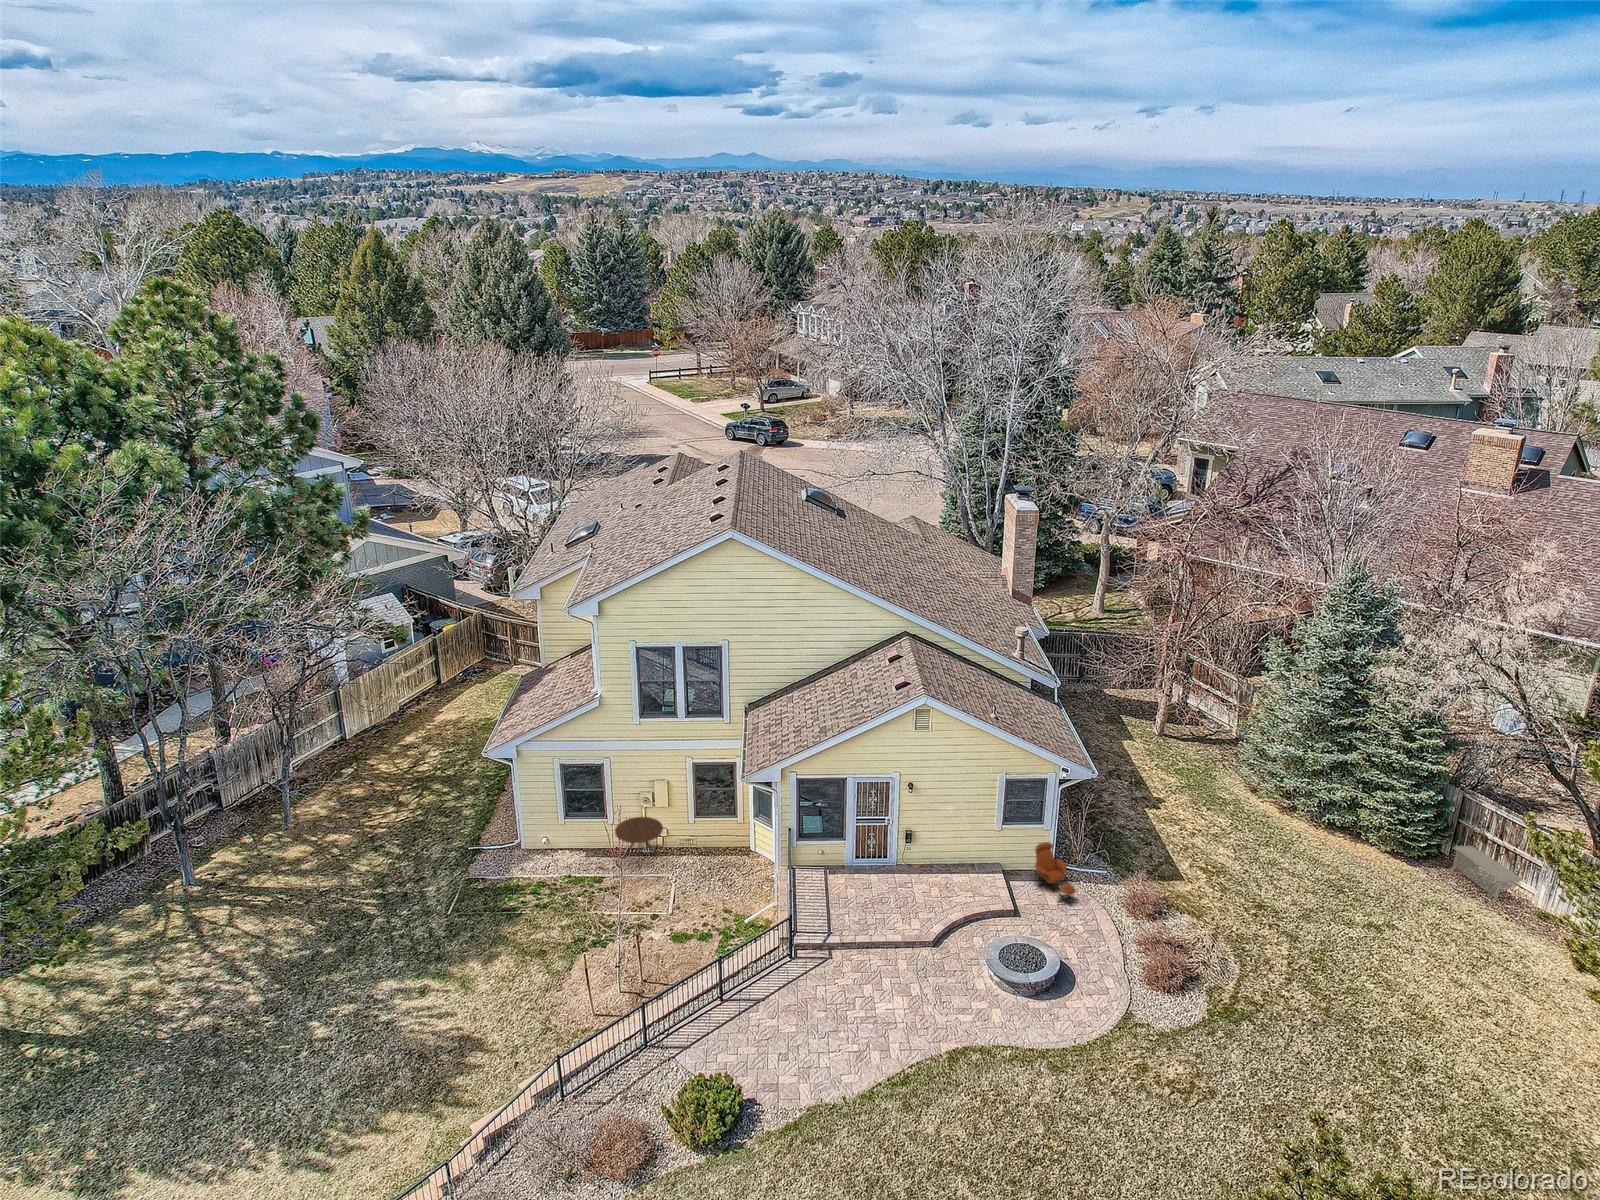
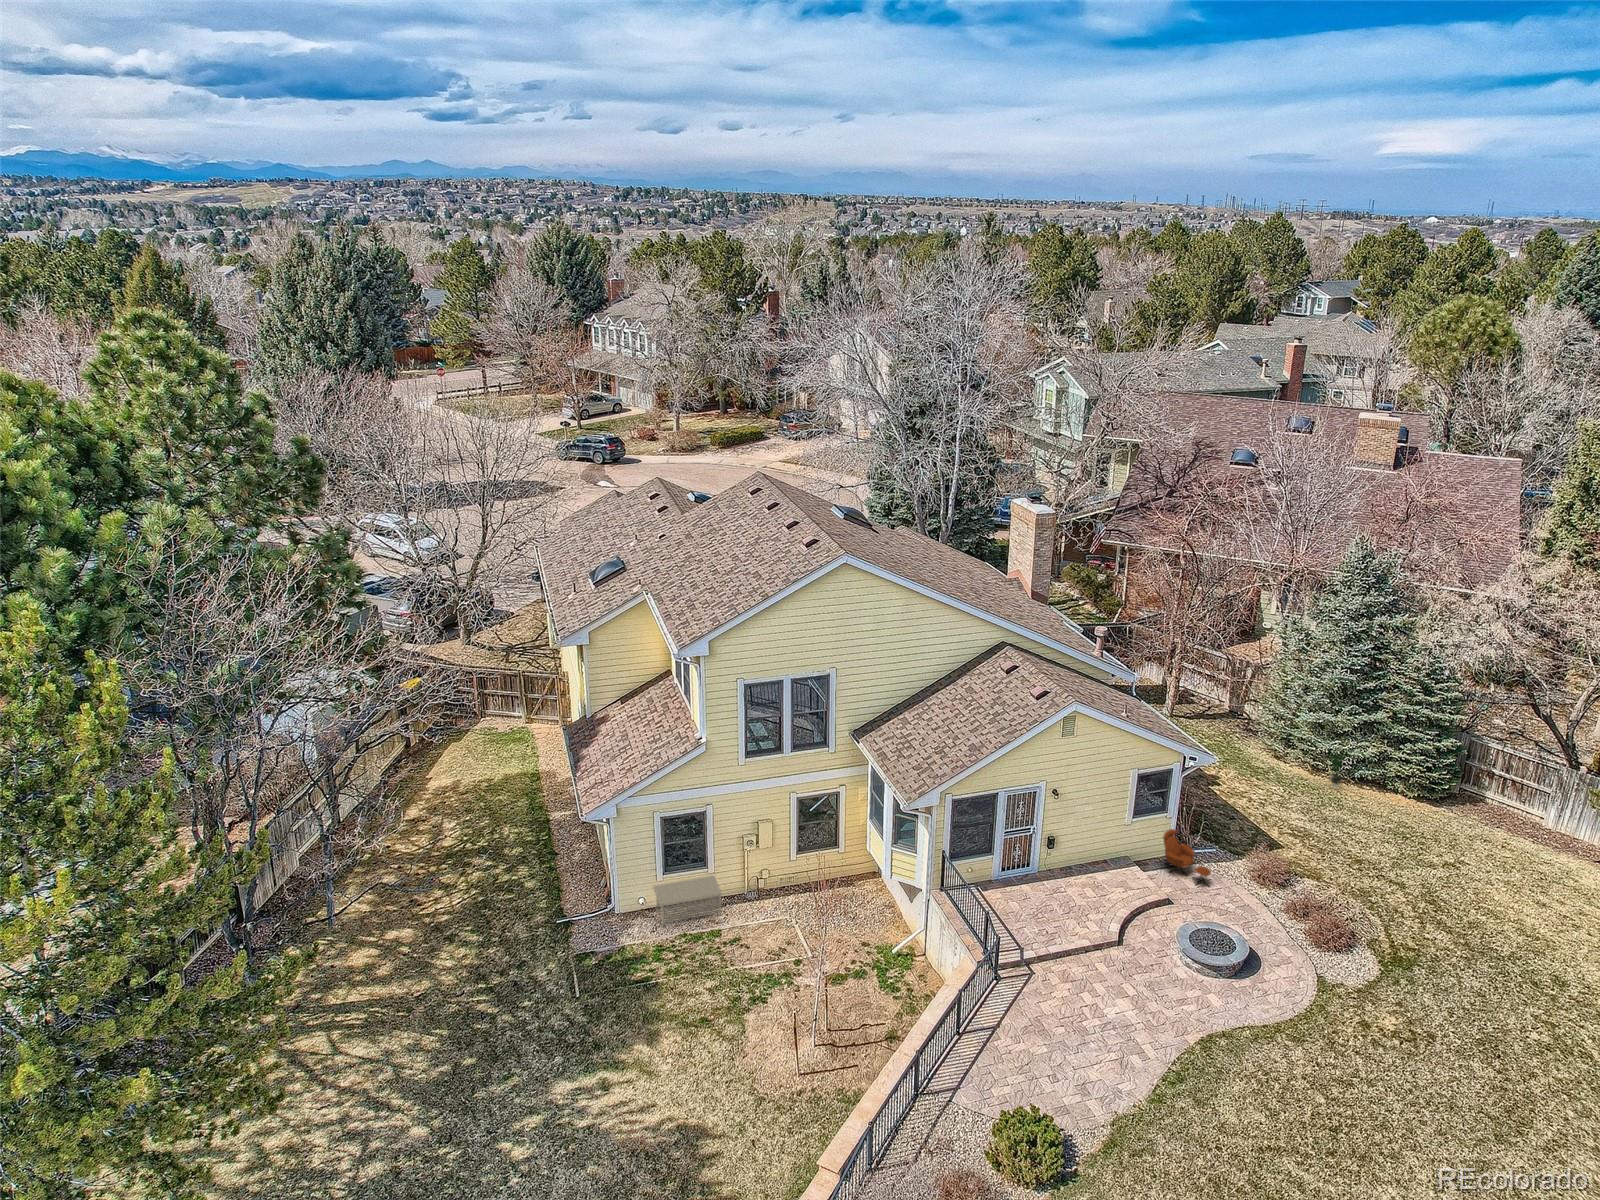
potted plant: none [1290,792,1313,831] -> present [1330,754,1345,788]
round table: present [615,817,663,857] -> none [736,859,787,914]
storage bench: present [1453,846,1522,900] -> present [653,875,722,926]

